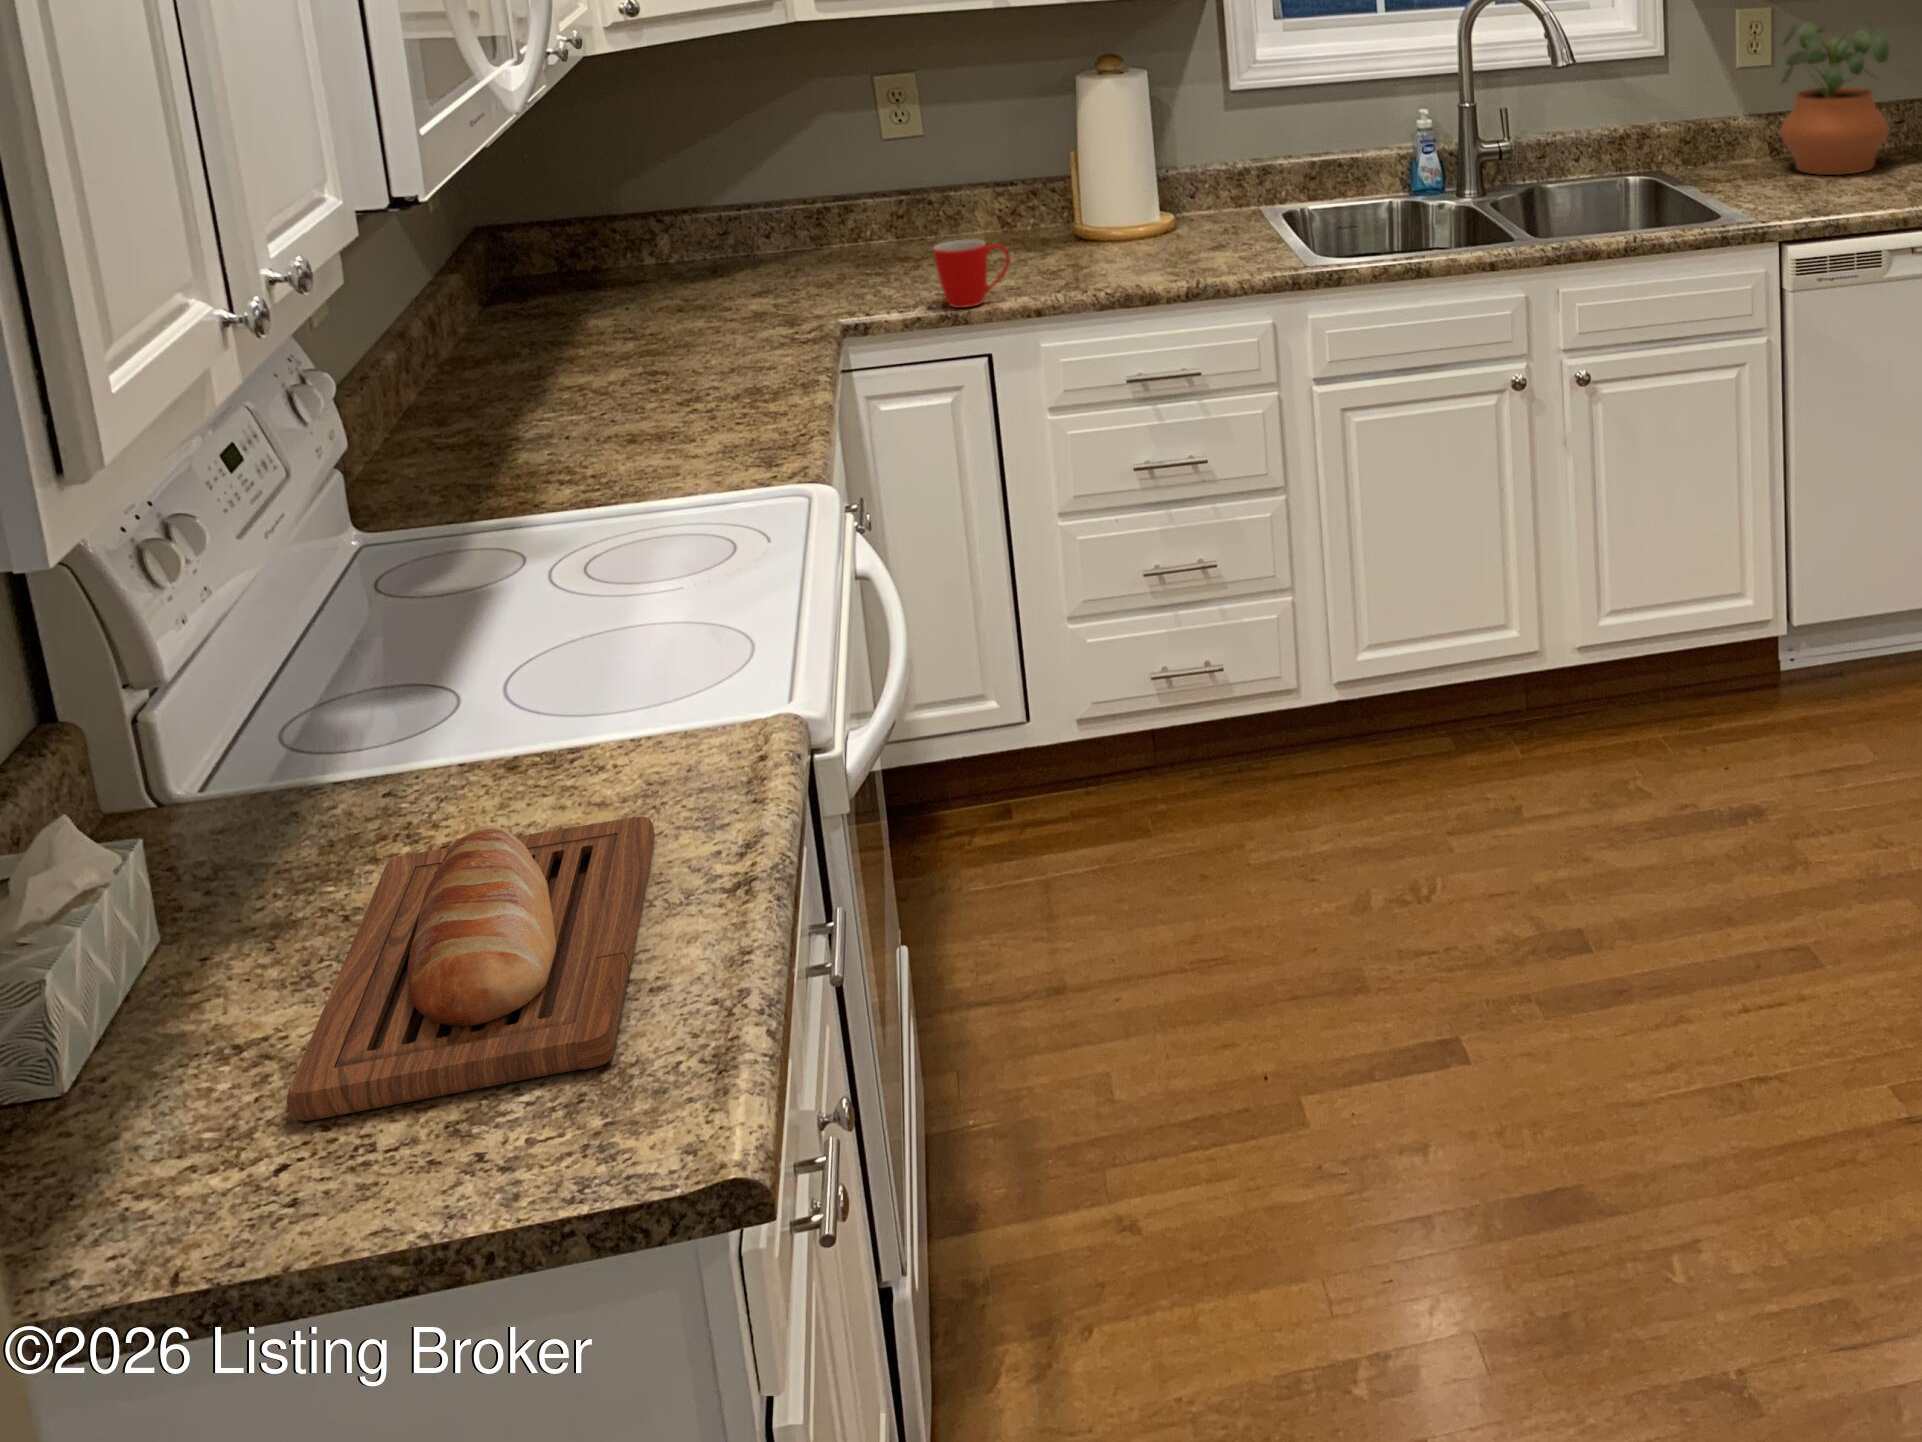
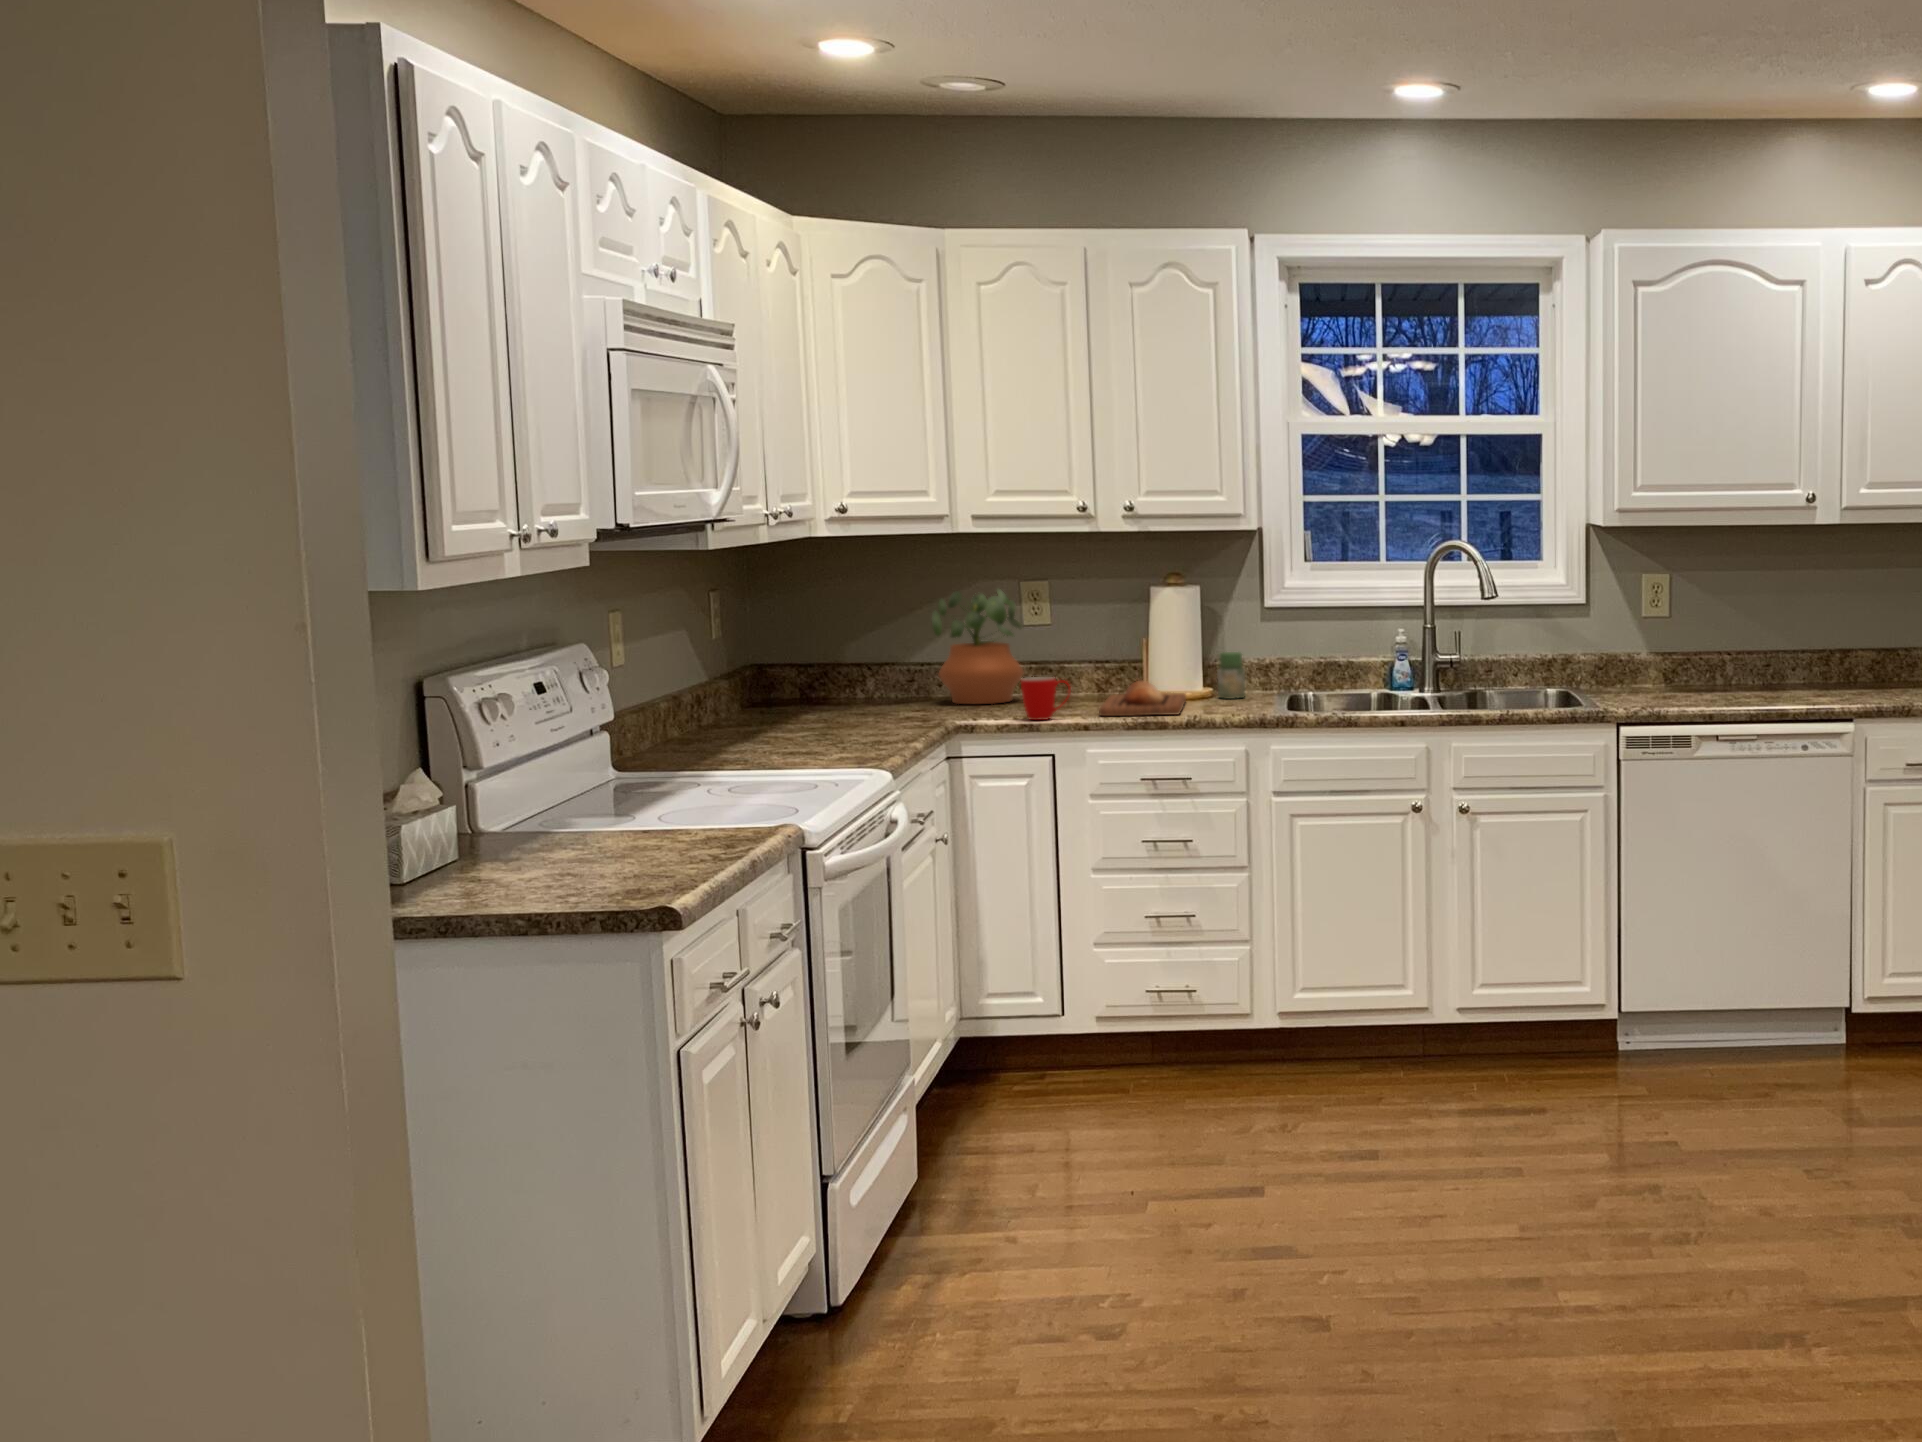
potted plant: present [1779,22,1890,175] -> present [932,590,1023,704]
jar: none [1179,160,1220,228] -> present [1218,652,1246,699]
bread loaf: present [287,816,655,1121] -> present [1099,681,1186,716]

